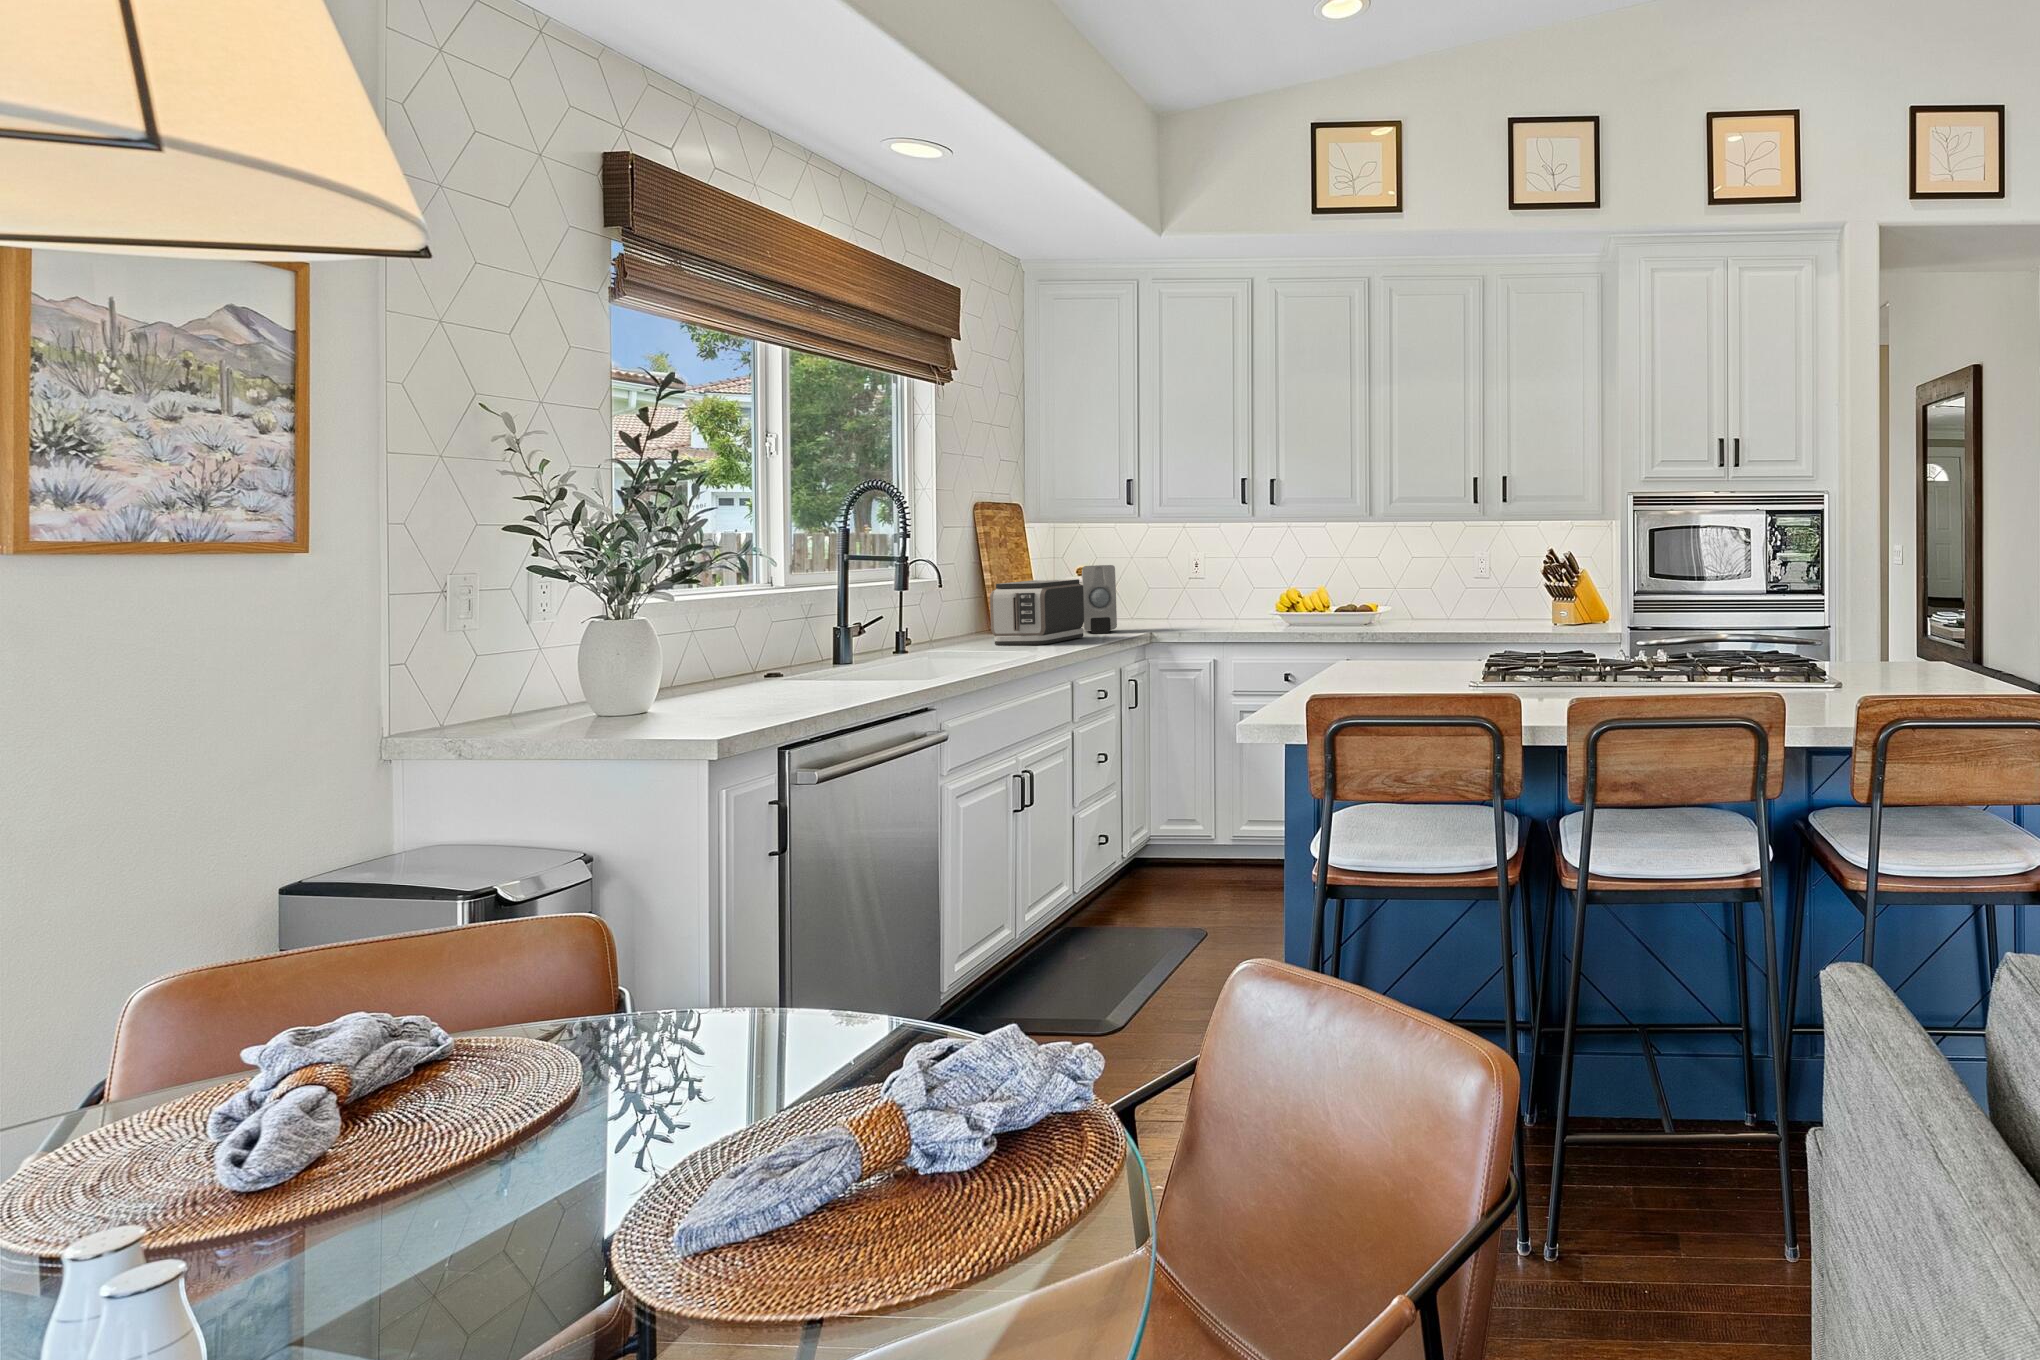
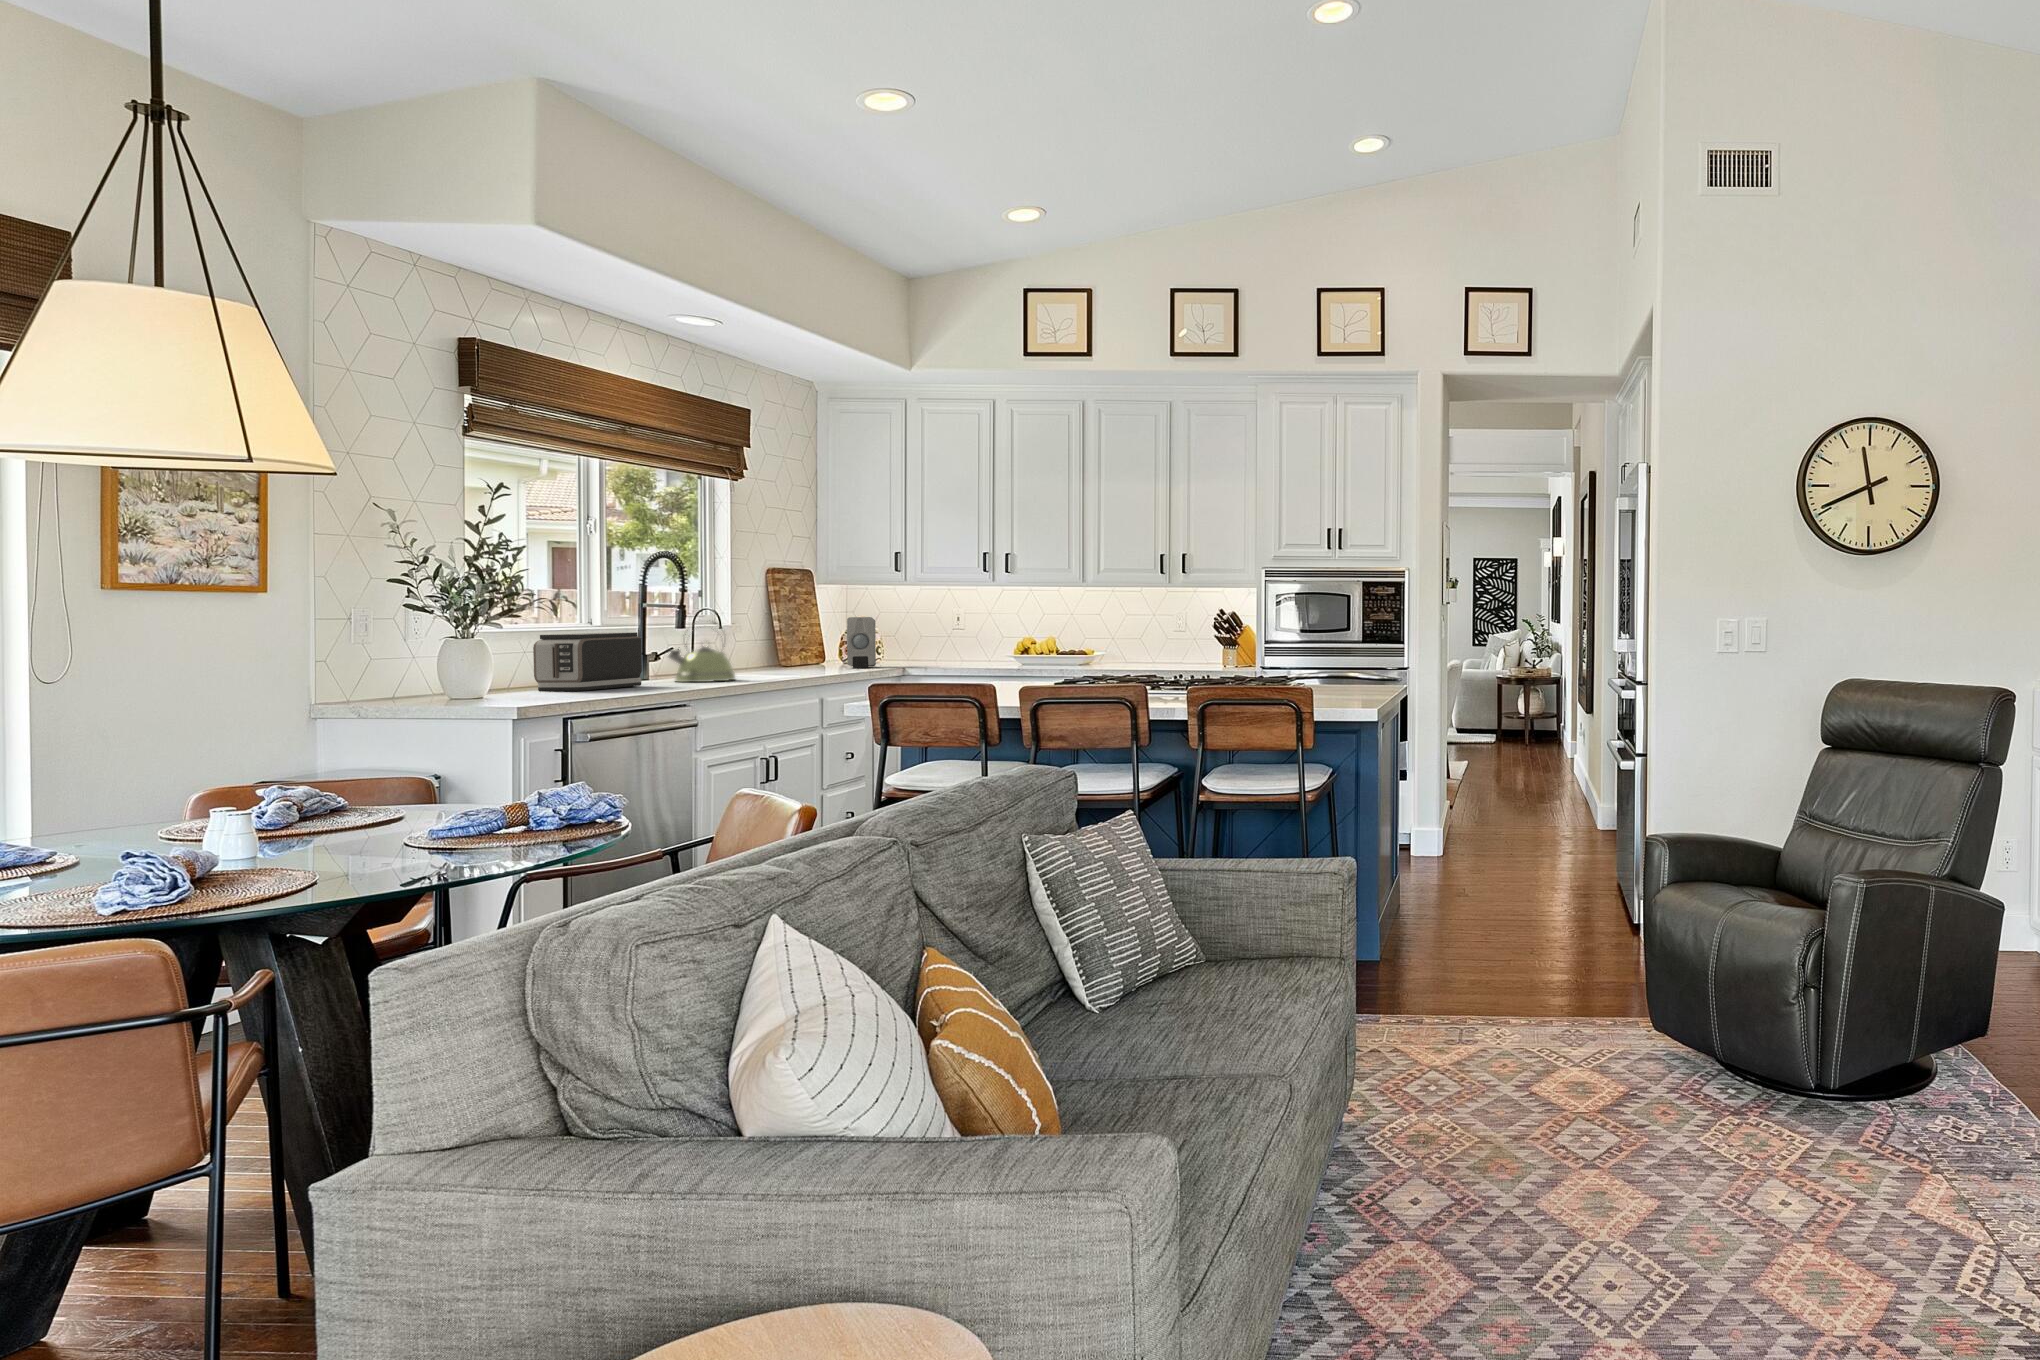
kettle: none [882,577,977,667] -> present [668,621,735,682]
toaster: present [990,579,1084,645] -> present [533,632,642,691]

